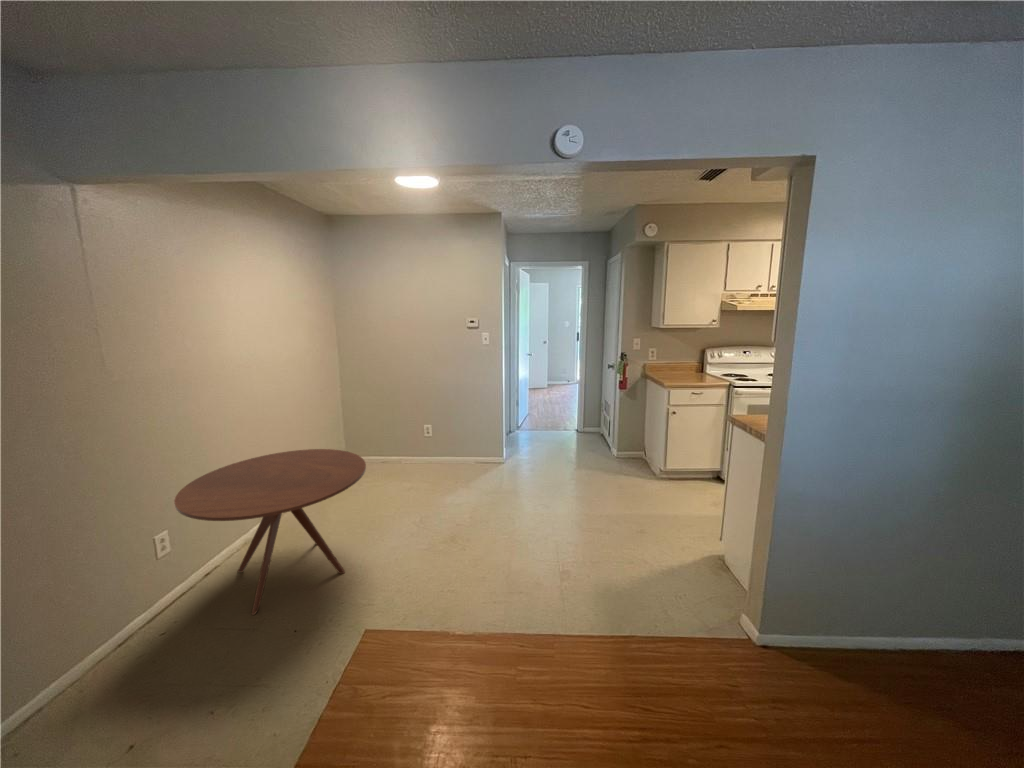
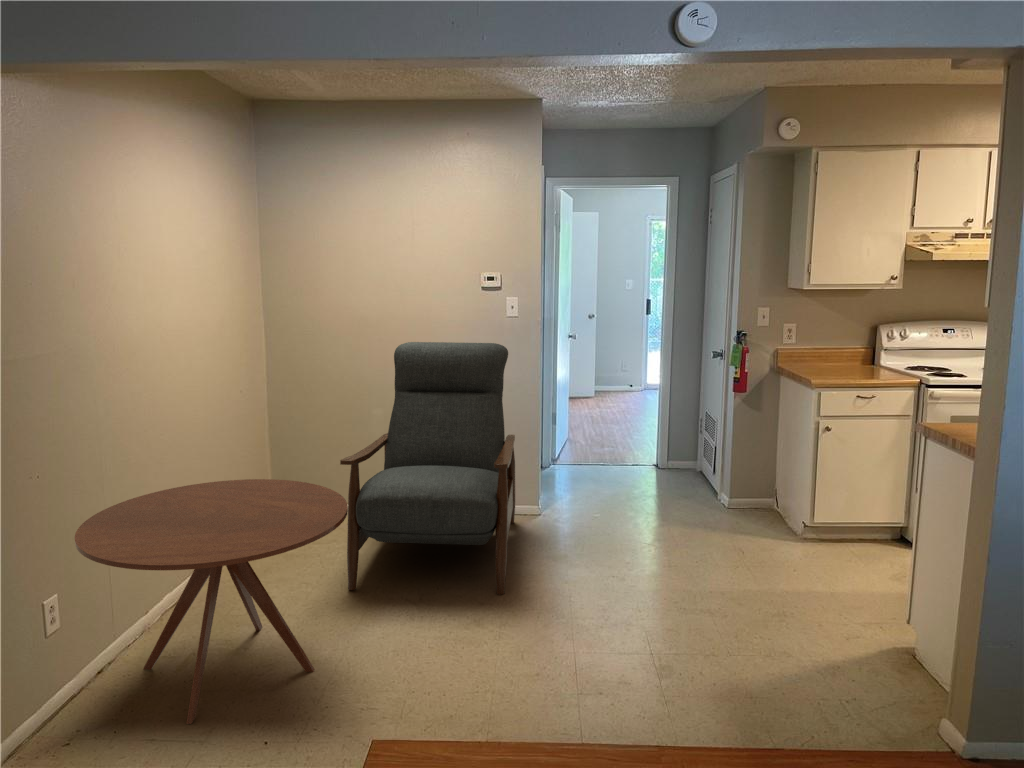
chair: none [372,361,489,517] -> present [340,342,515,595]

